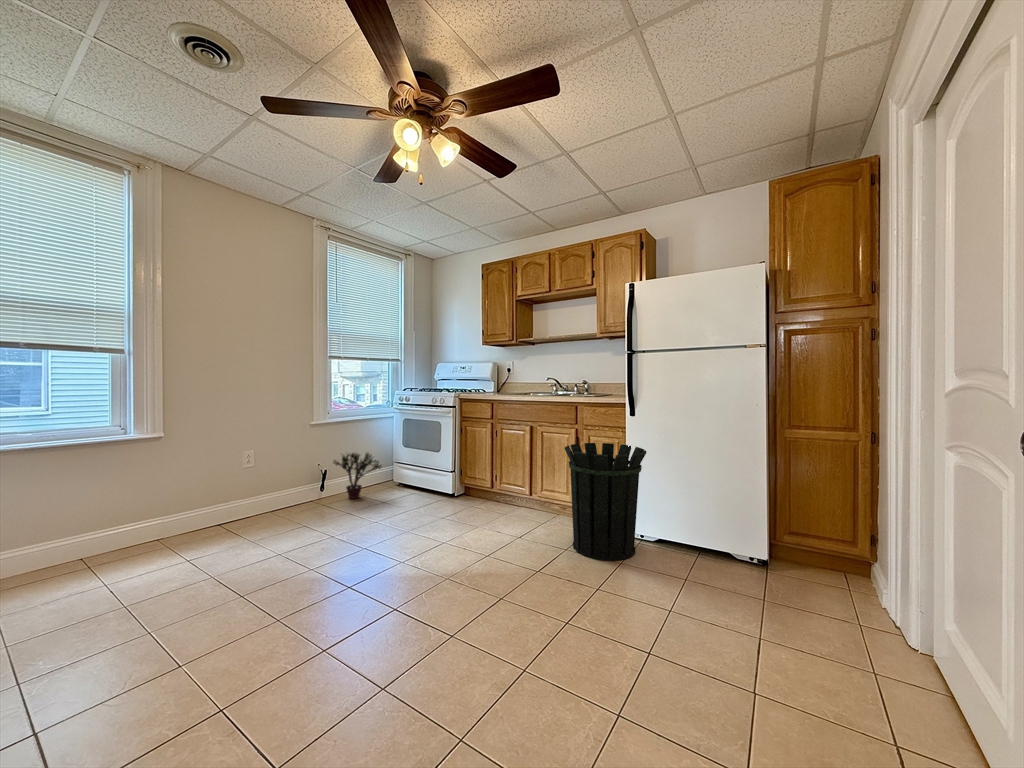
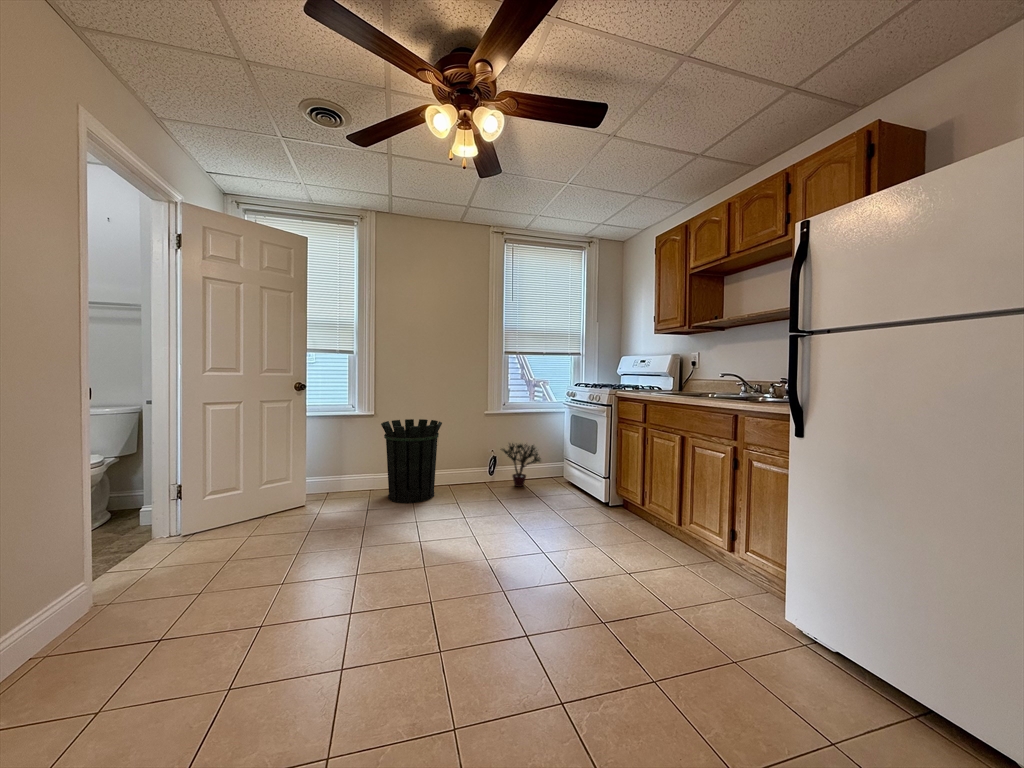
waste bin: present [565,443,646,561] -> present [381,419,442,503]

